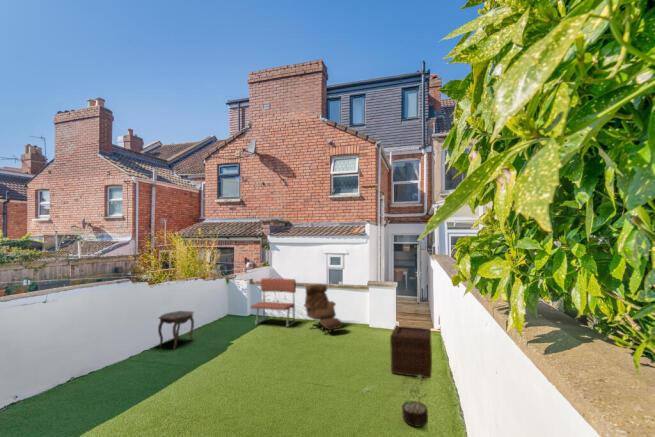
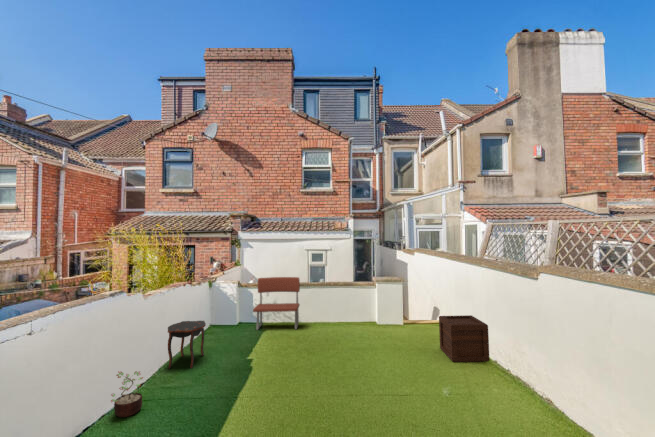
lounge chair: present [304,285,342,334] -> none [312,282,360,333]
decorative plant: present [402,375,428,427] -> present [111,371,143,417]

